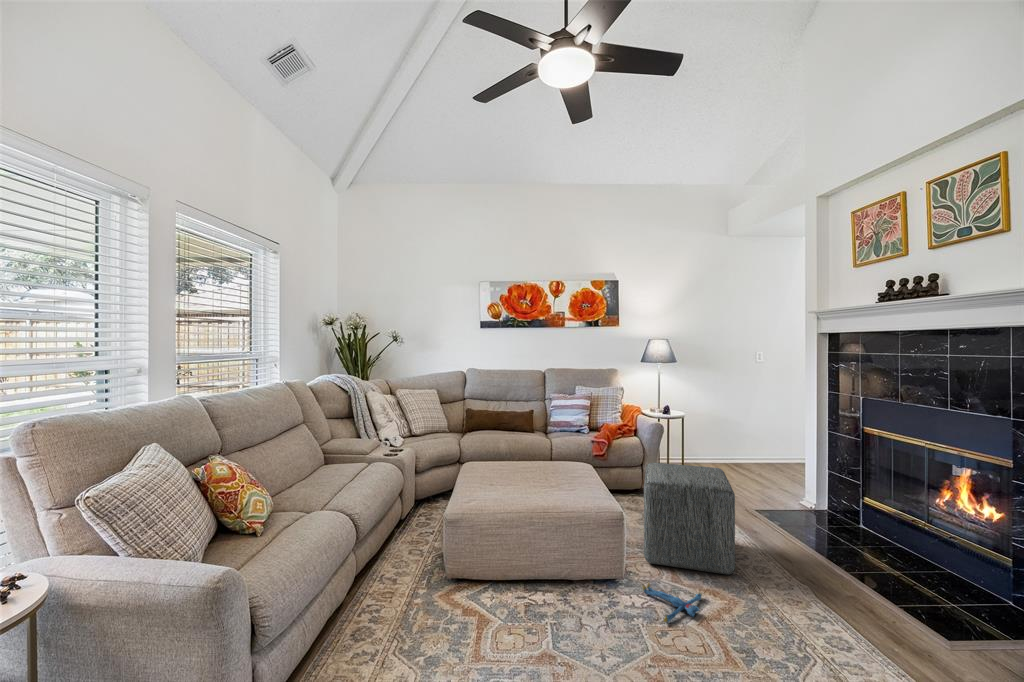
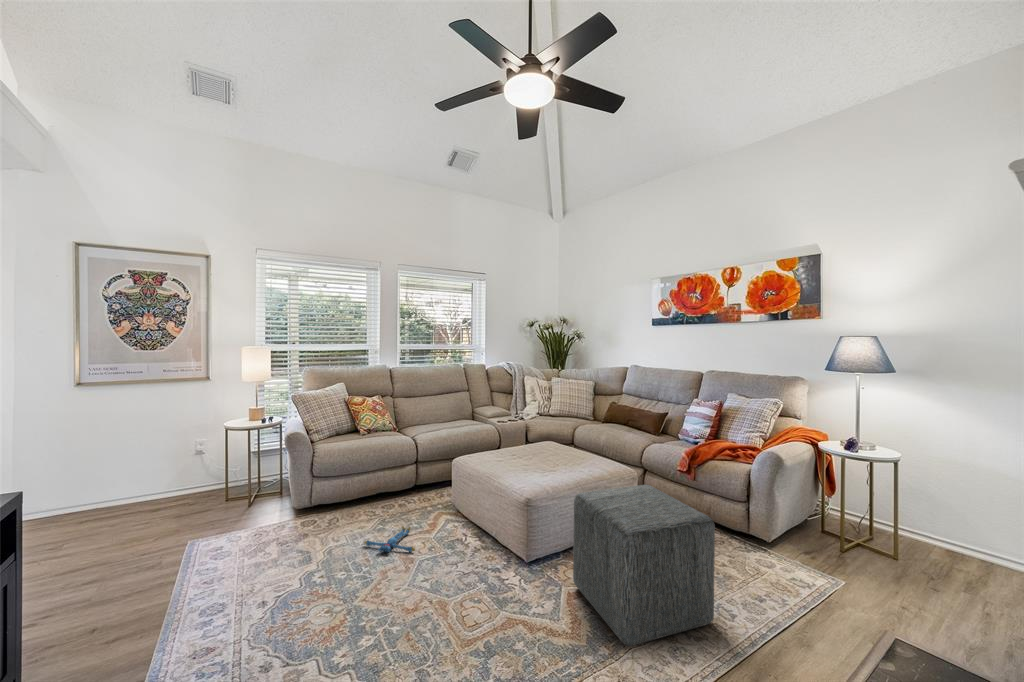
plush toy: present [643,583,702,622] -> present [364,526,415,552]

